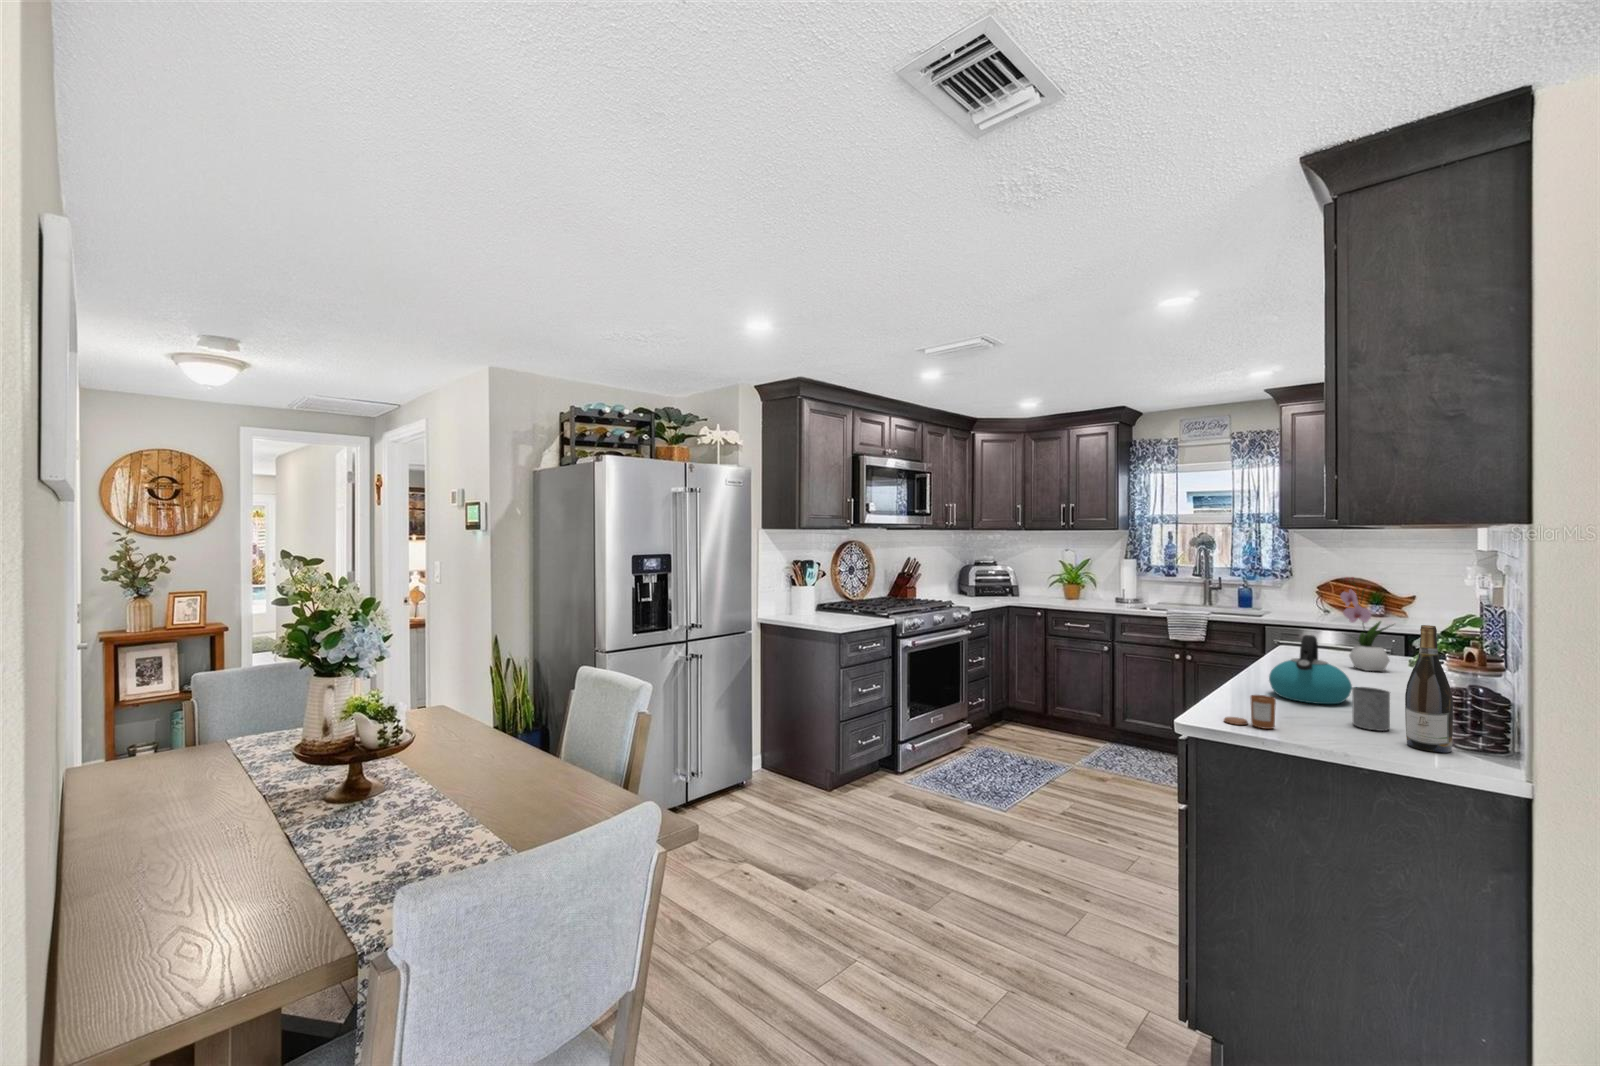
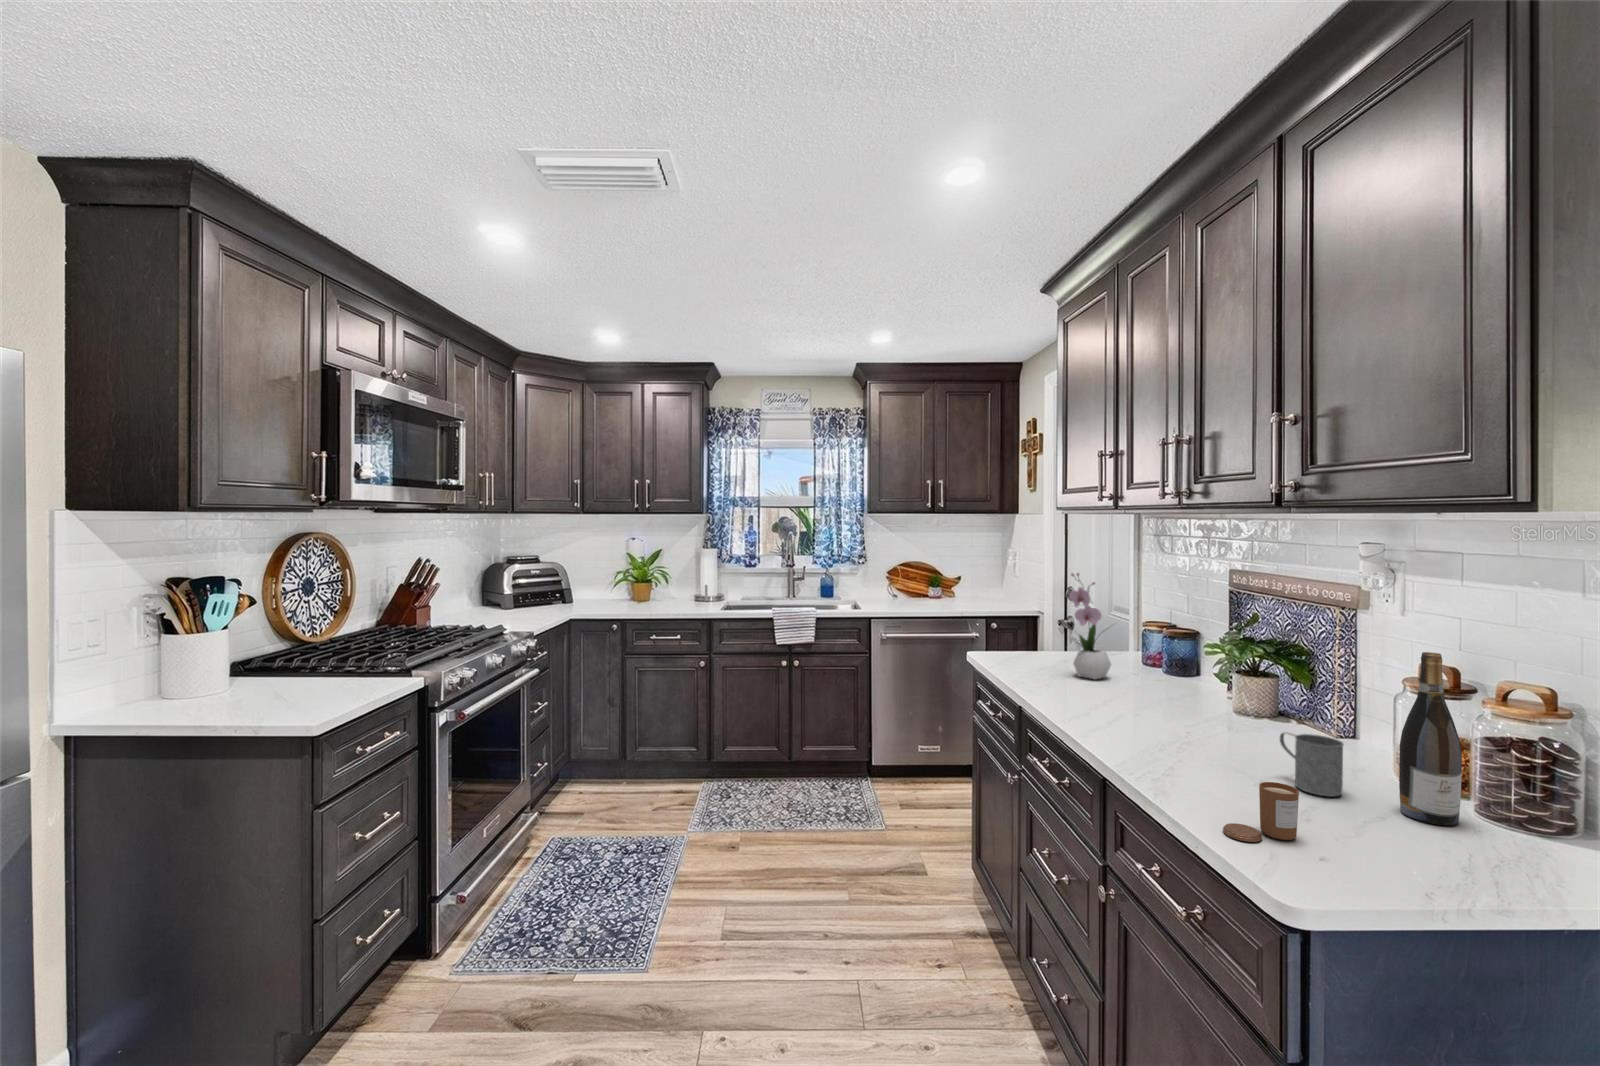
kettle: present [1269,635,1352,704] -> none [1118,661,1217,756]

